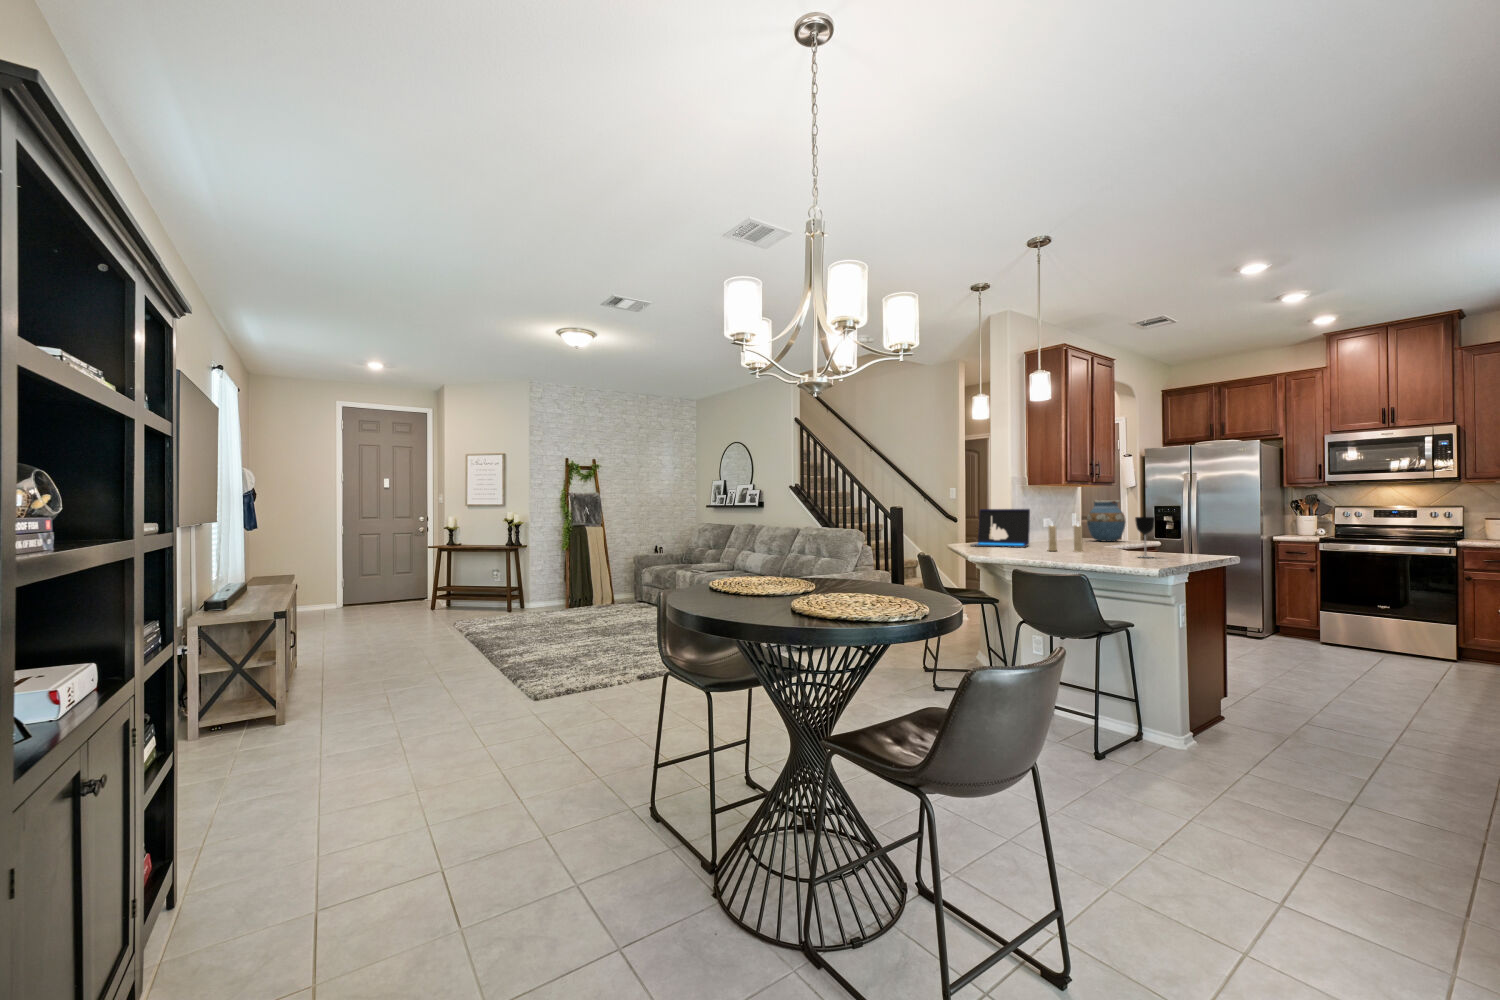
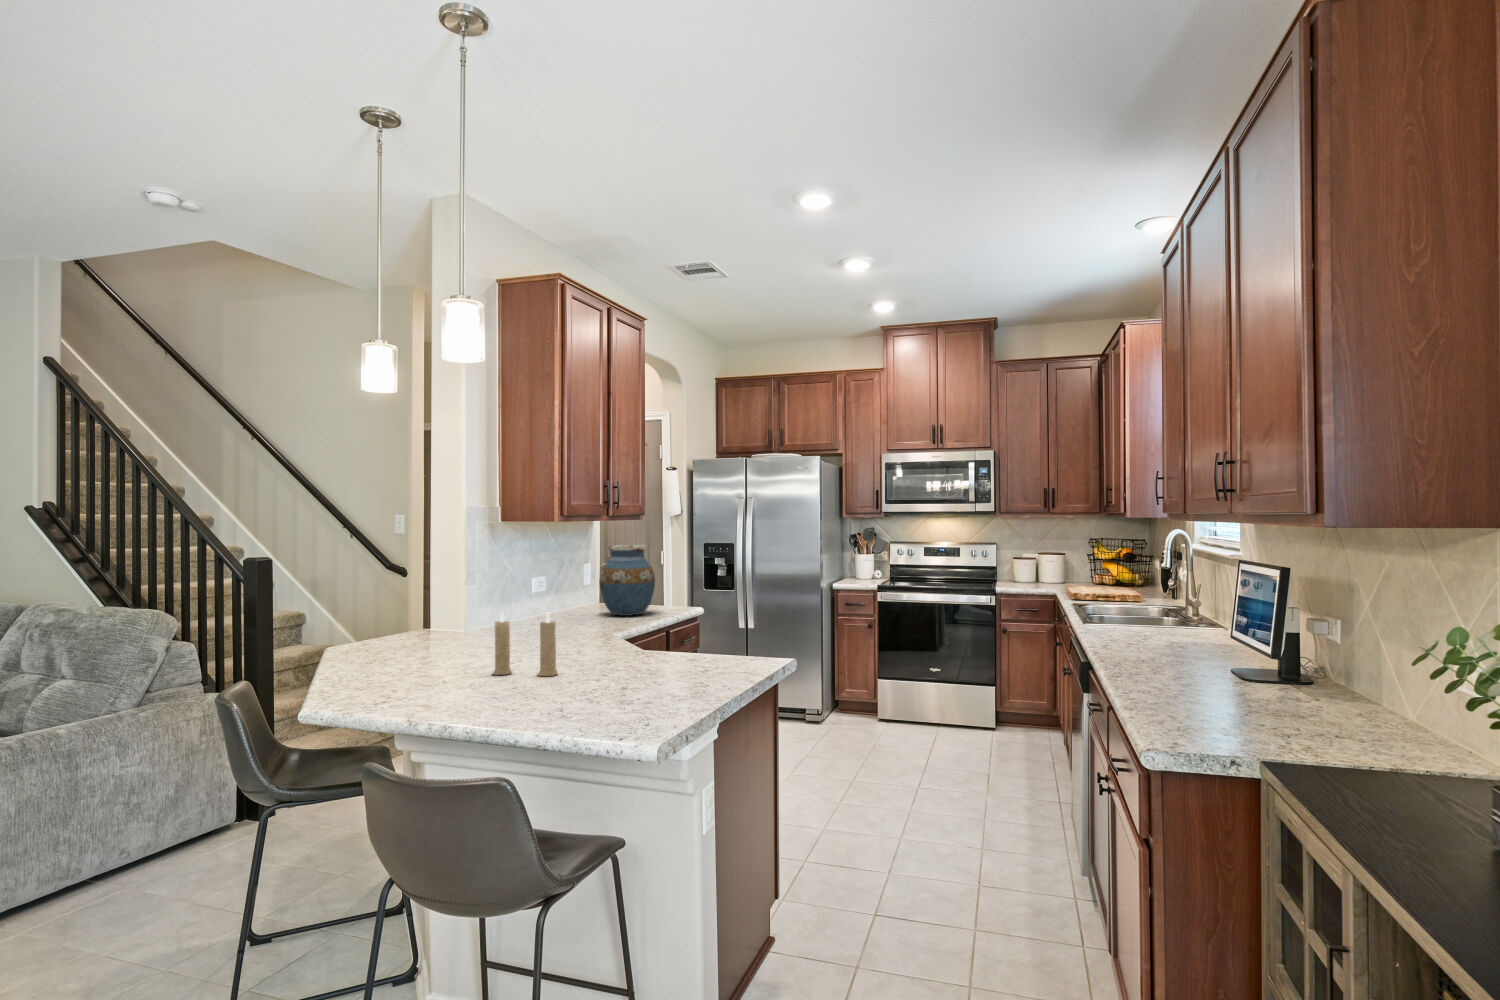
laptop: present [971,509,1030,548] -> none [354,572,489,660]
wine glass: present [1135,517,1155,558] -> none [632,616,666,704]

